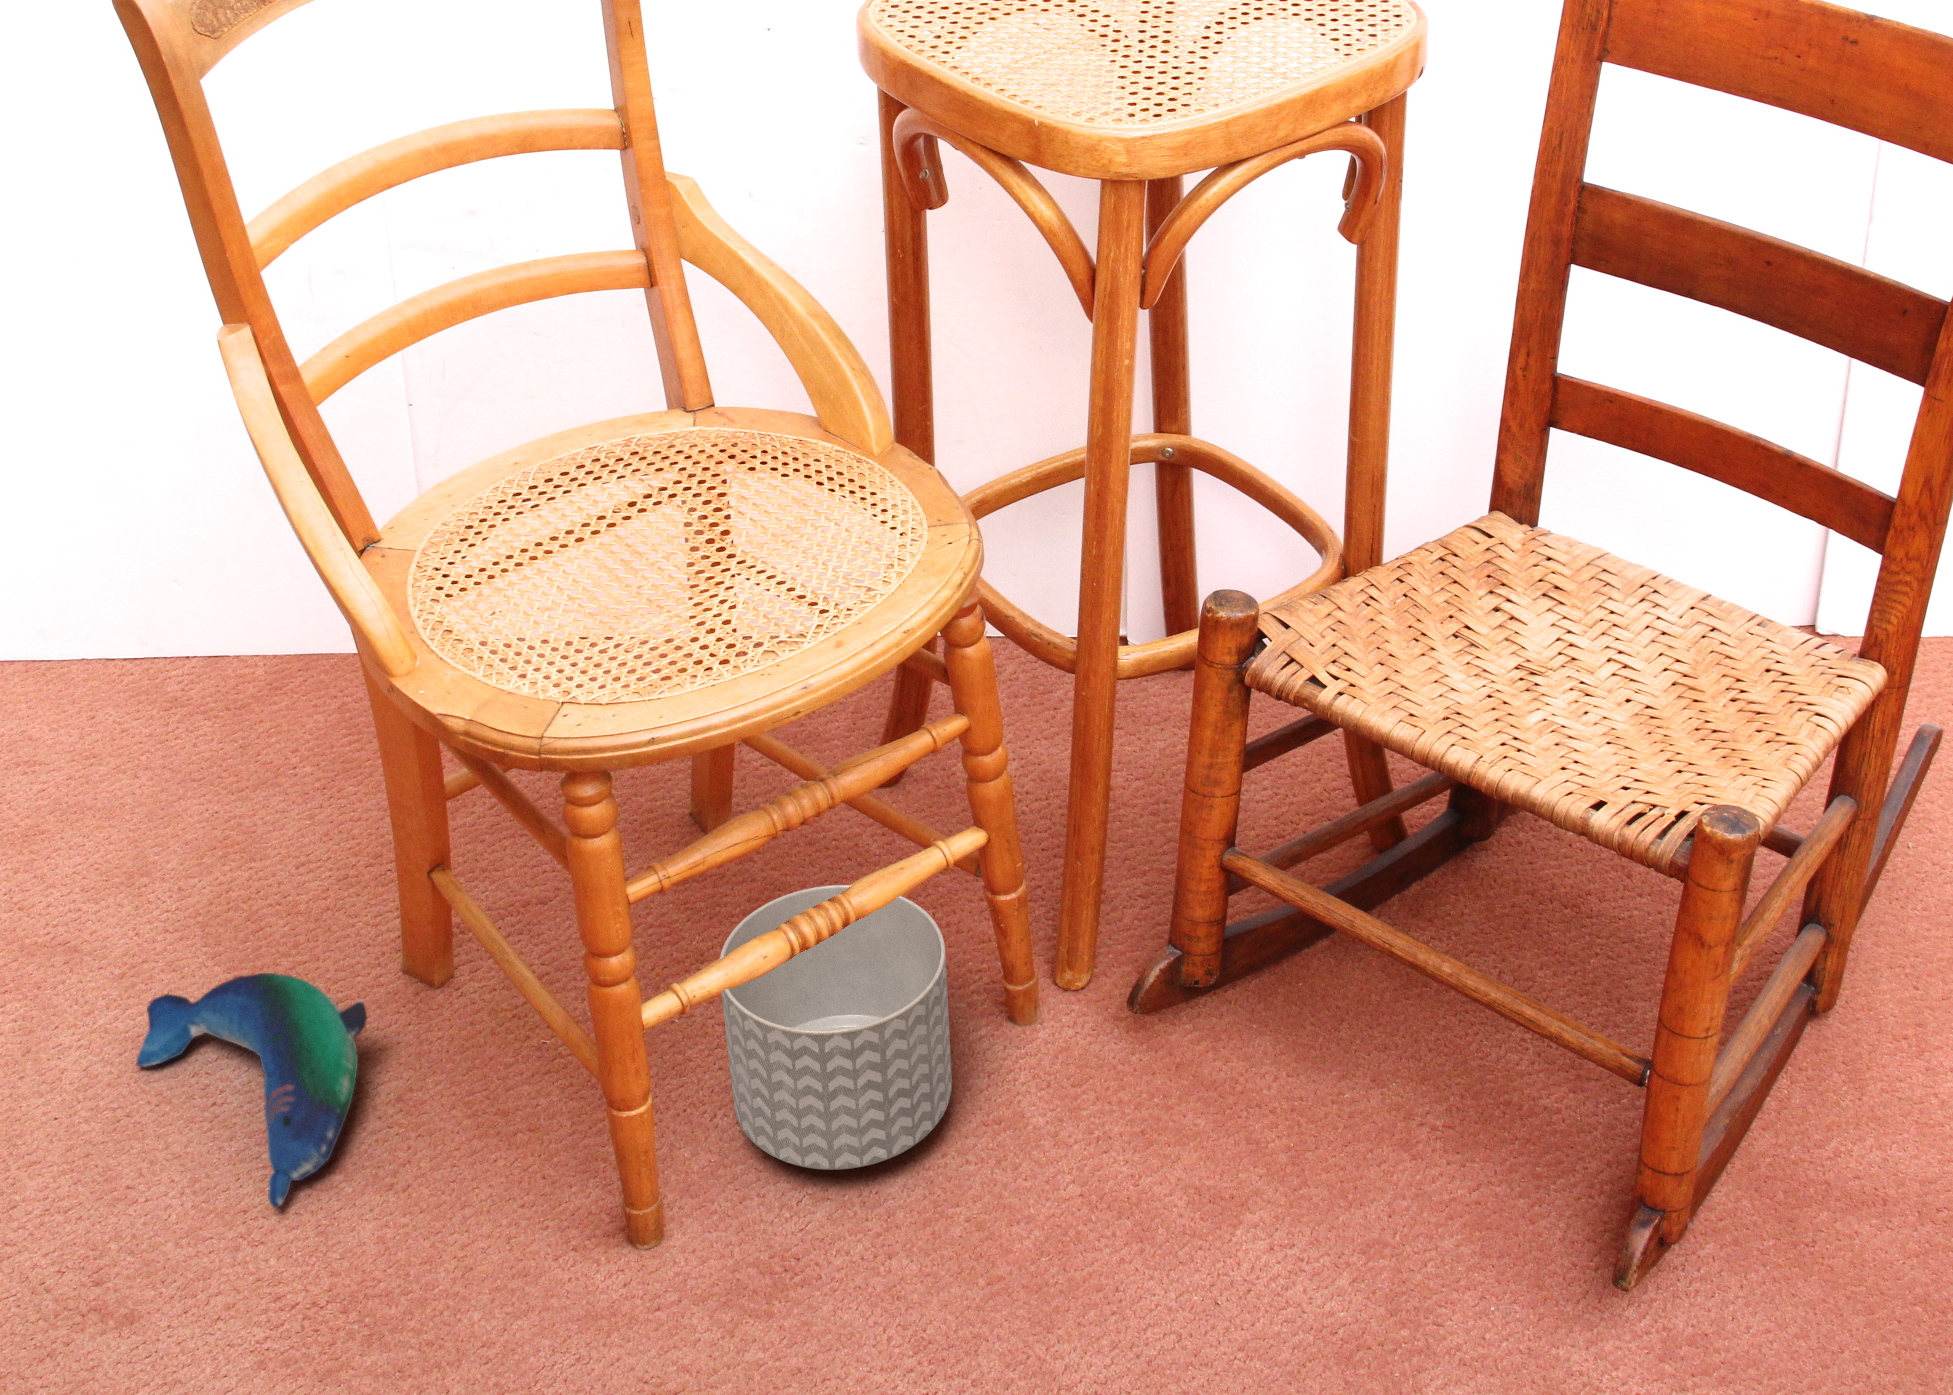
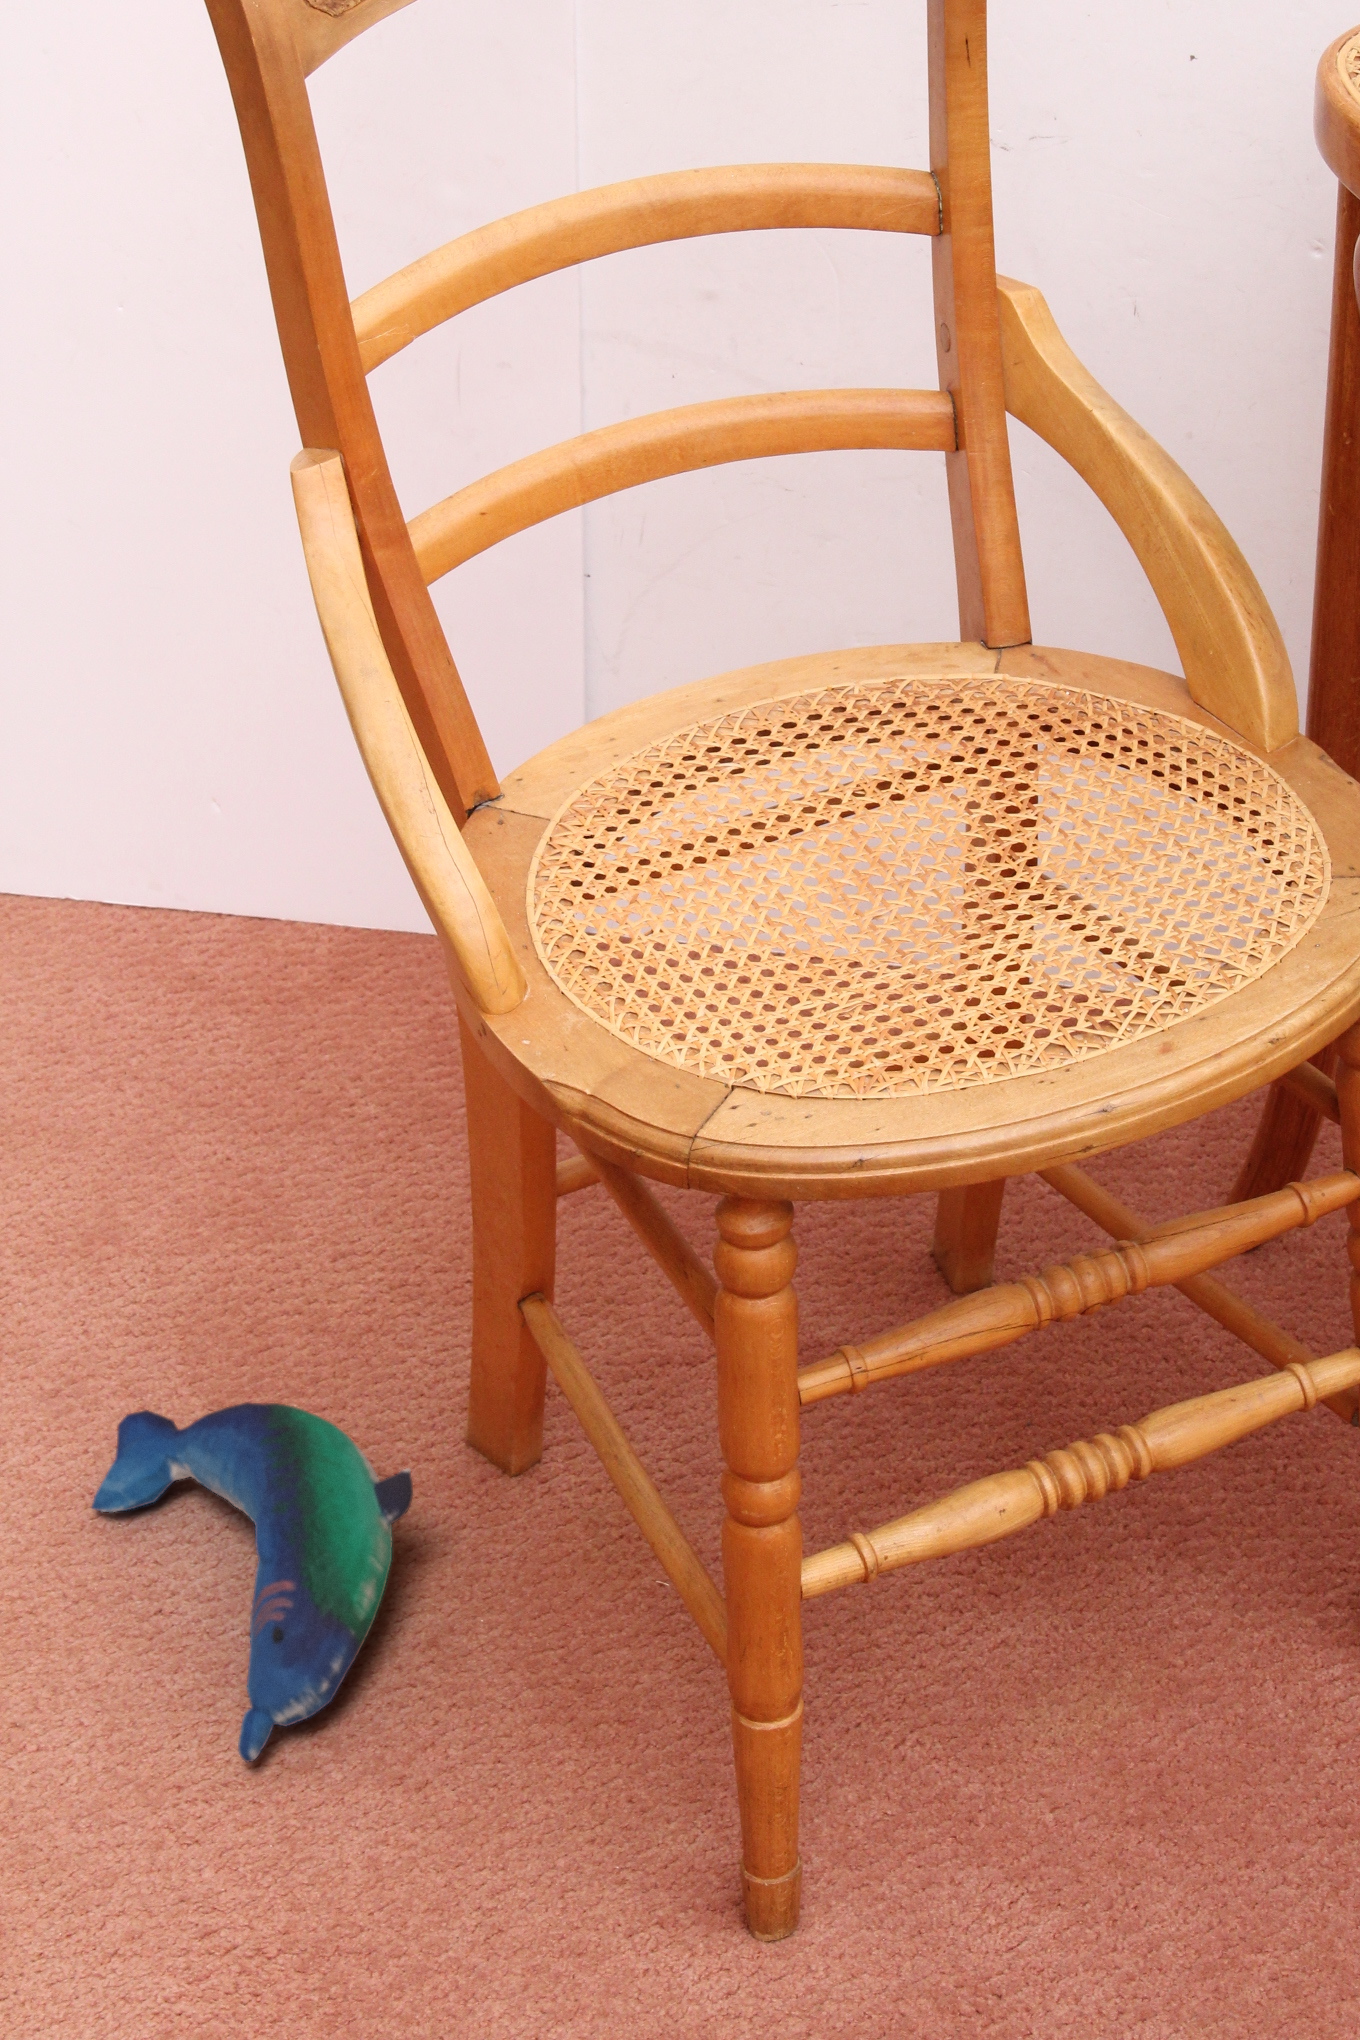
planter: present [720,885,952,1170] -> none [928,1412,1284,1869]

